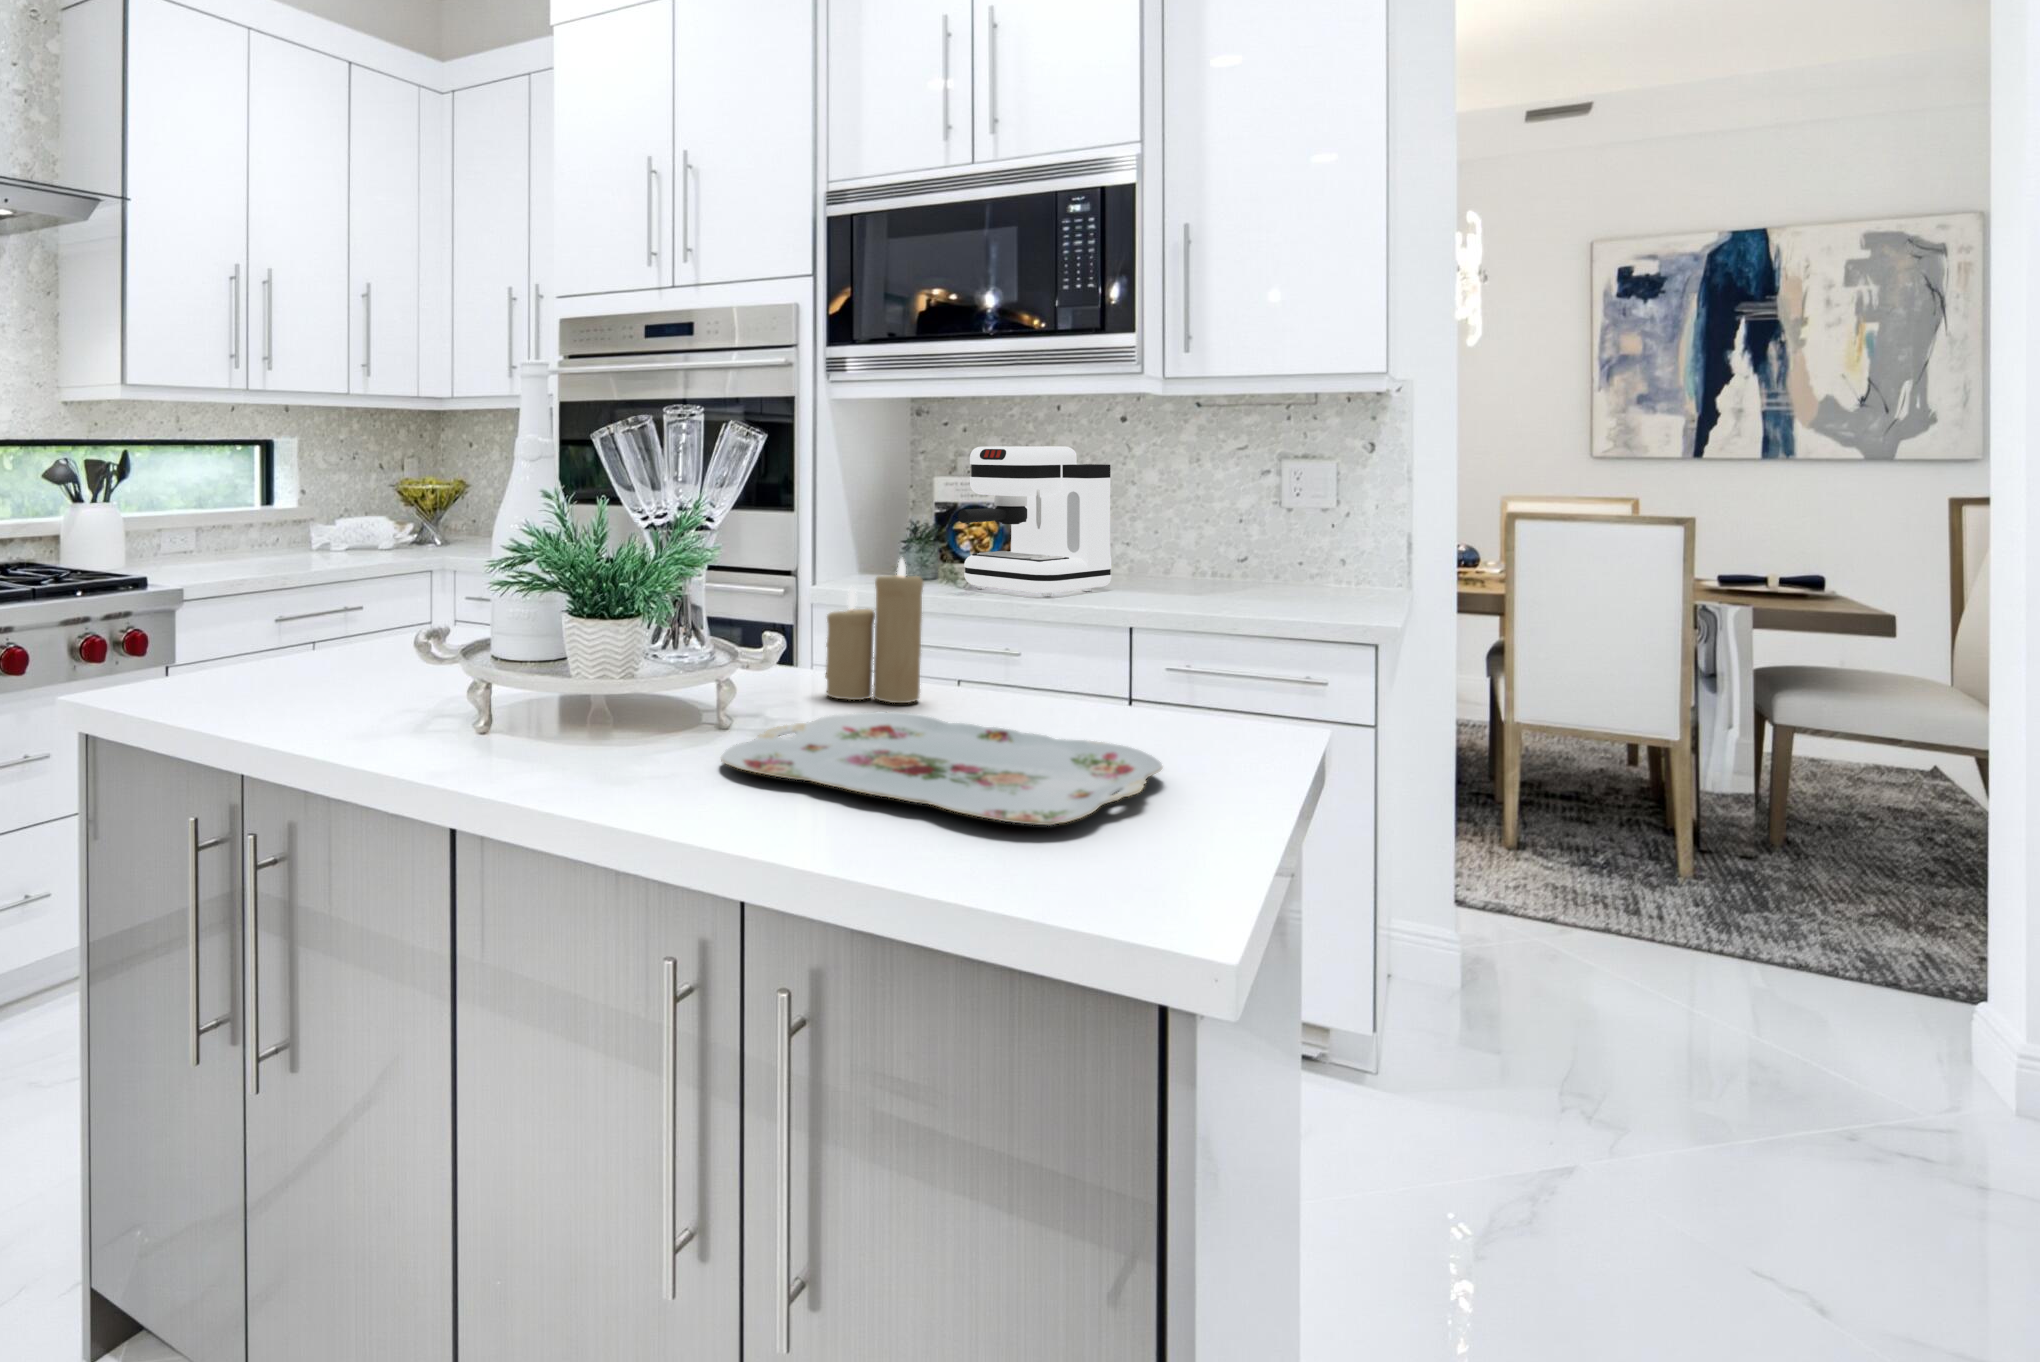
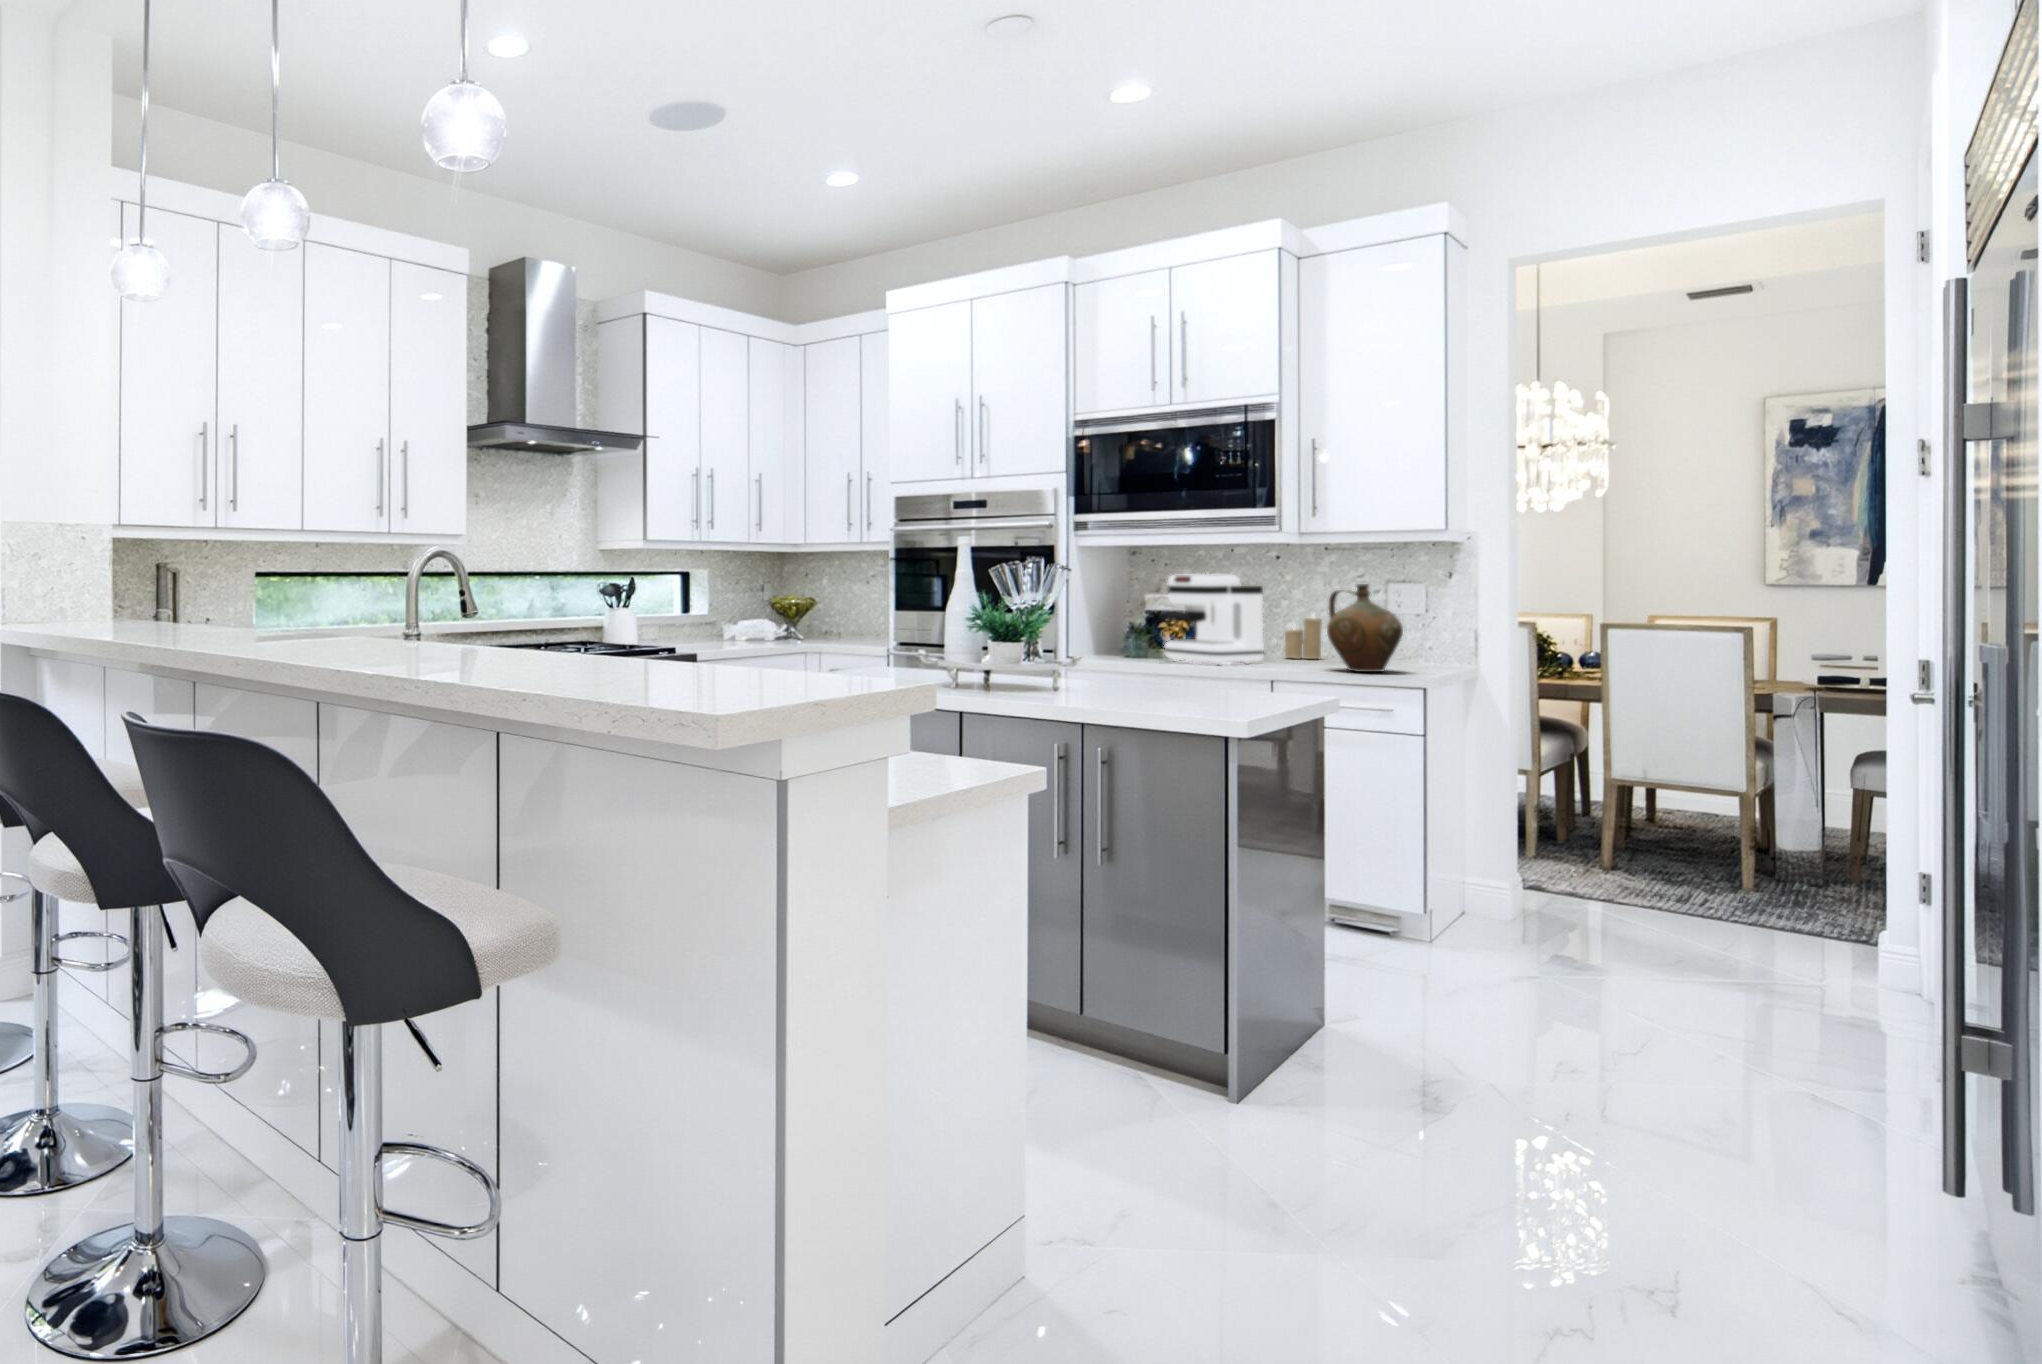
ceramic jug: none [1213,460,1328,608] -> present [1327,584,1403,672]
candle: present [825,558,924,703] -> present [1284,614,1322,659]
serving tray: present [721,712,1162,826] -> none [1048,688,1235,711]

